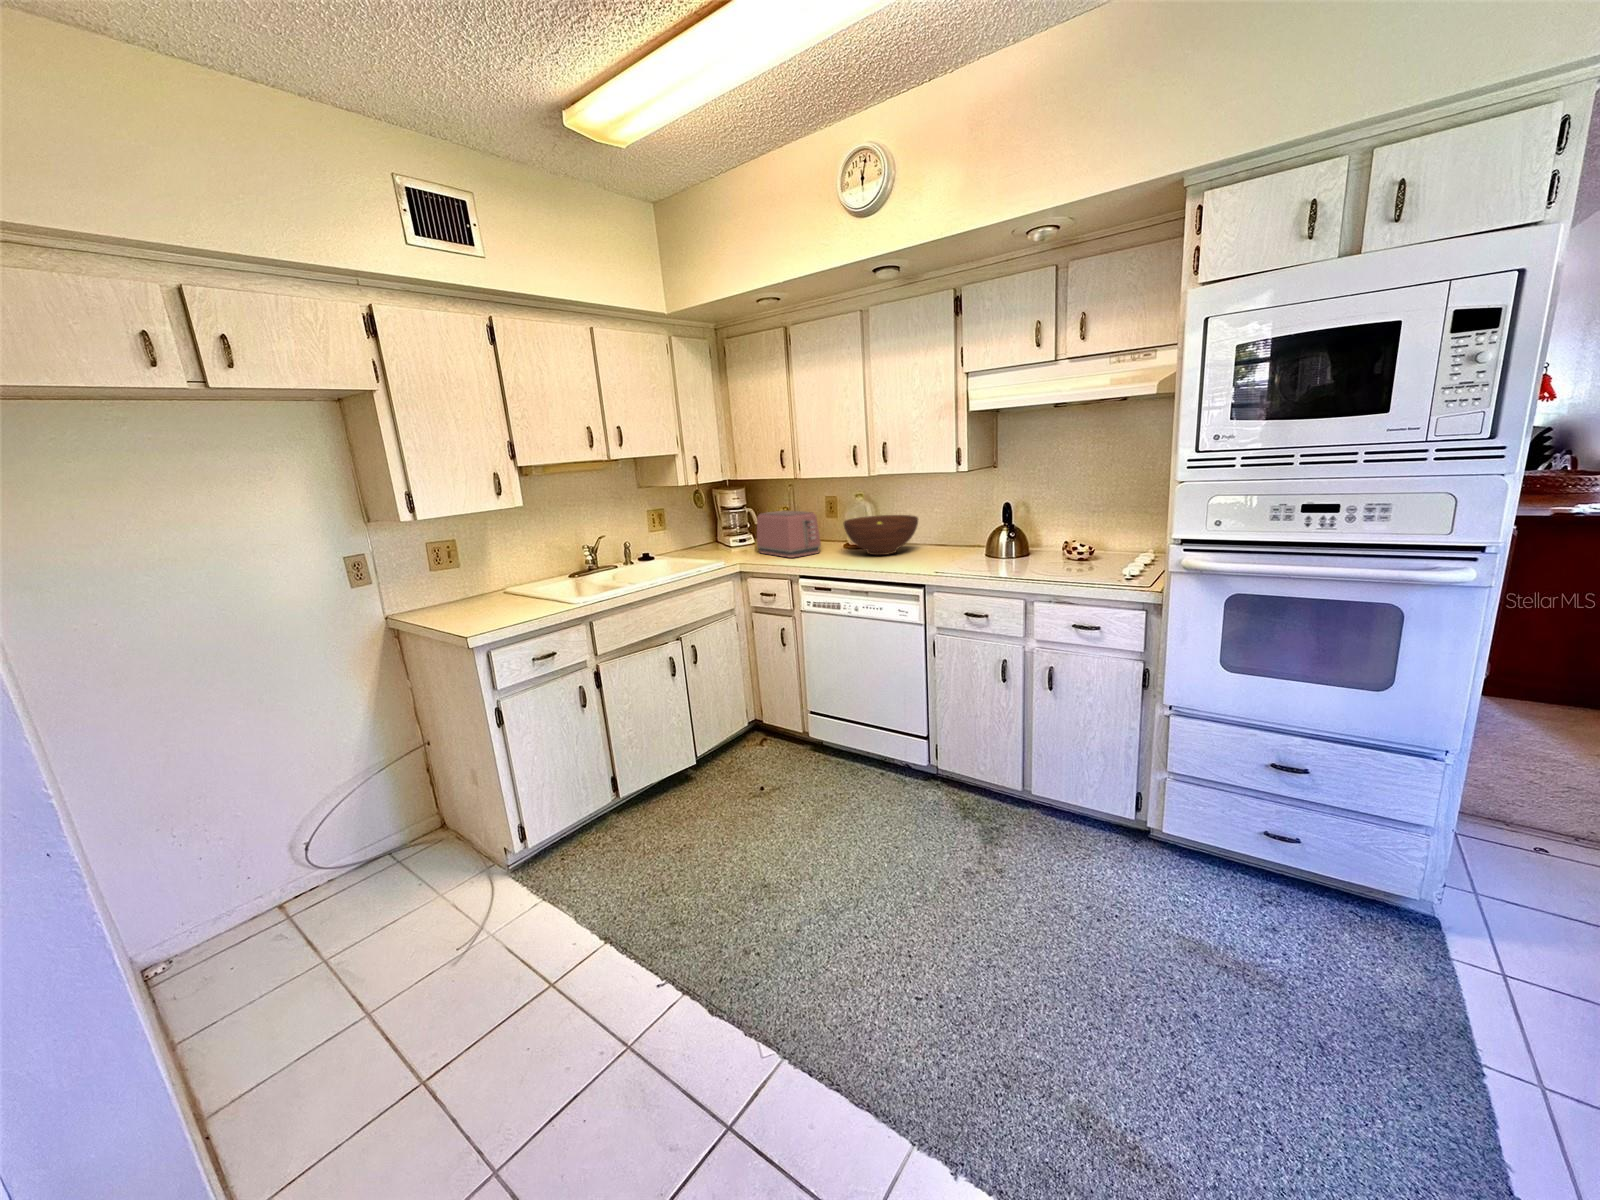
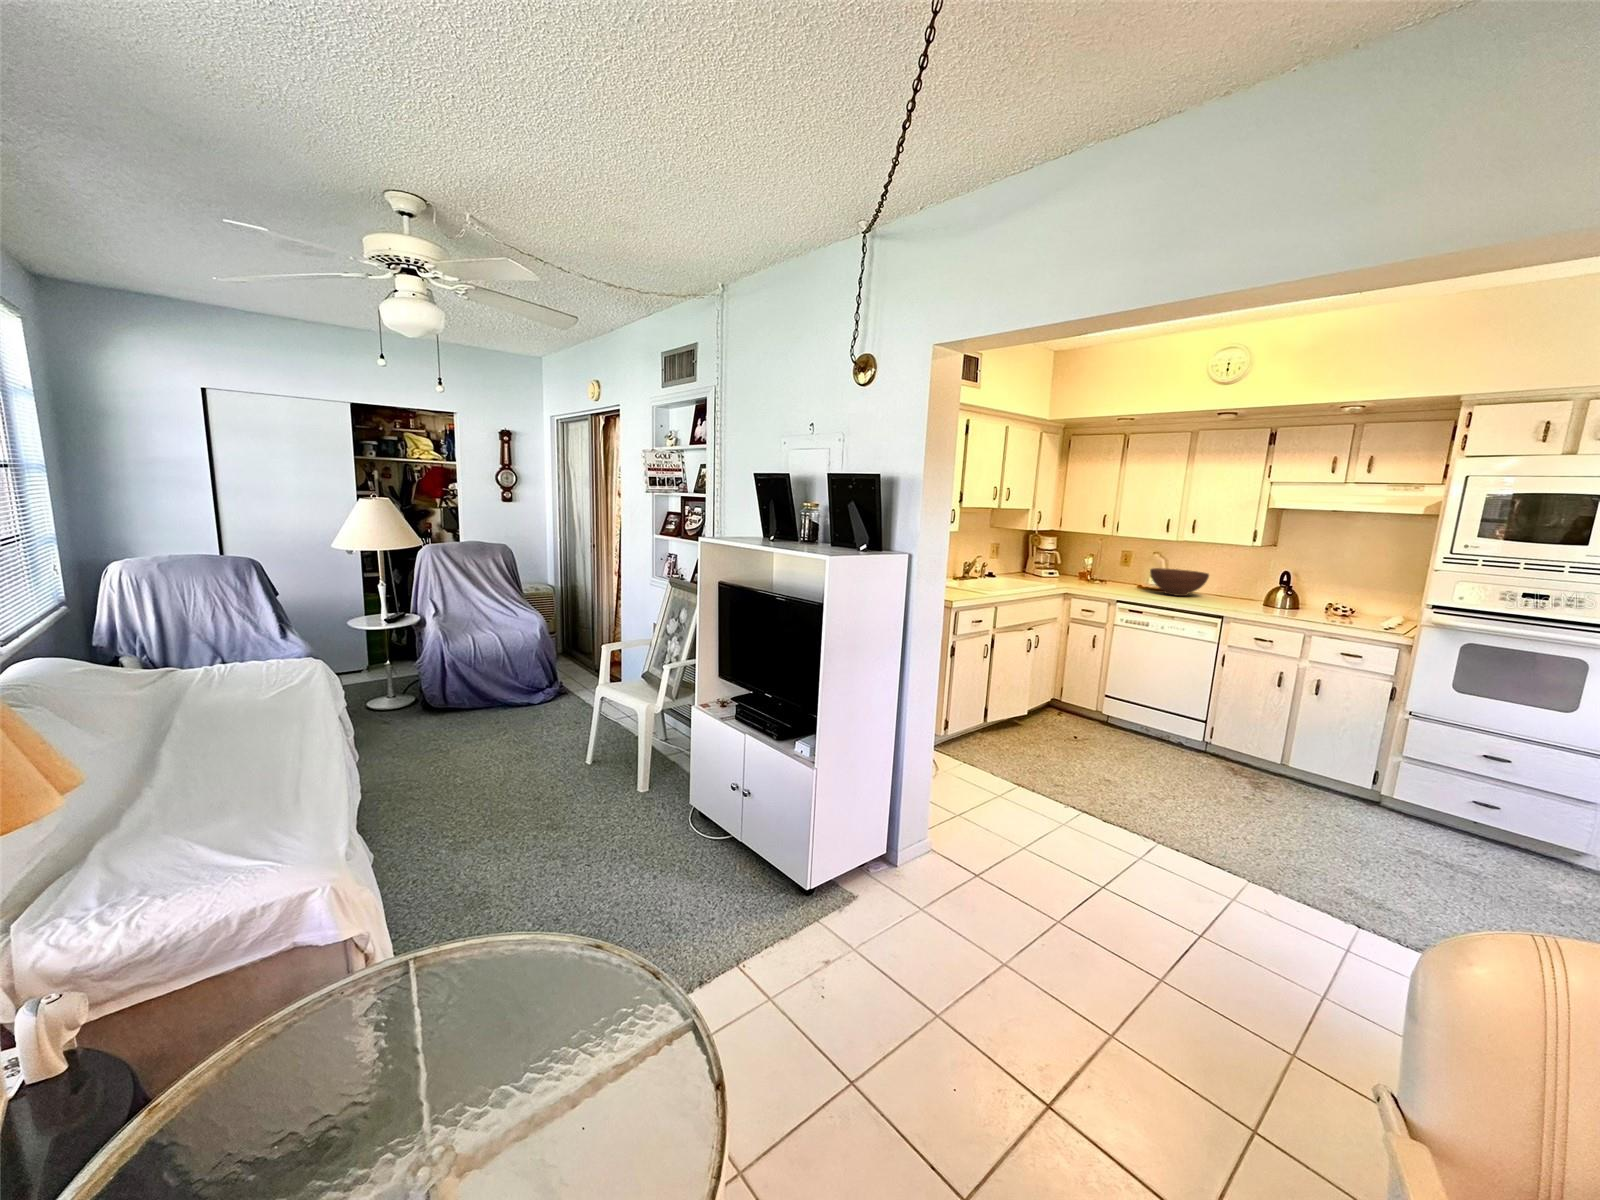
toaster: present [757,510,821,558] -> none [1072,556,1126,589]

